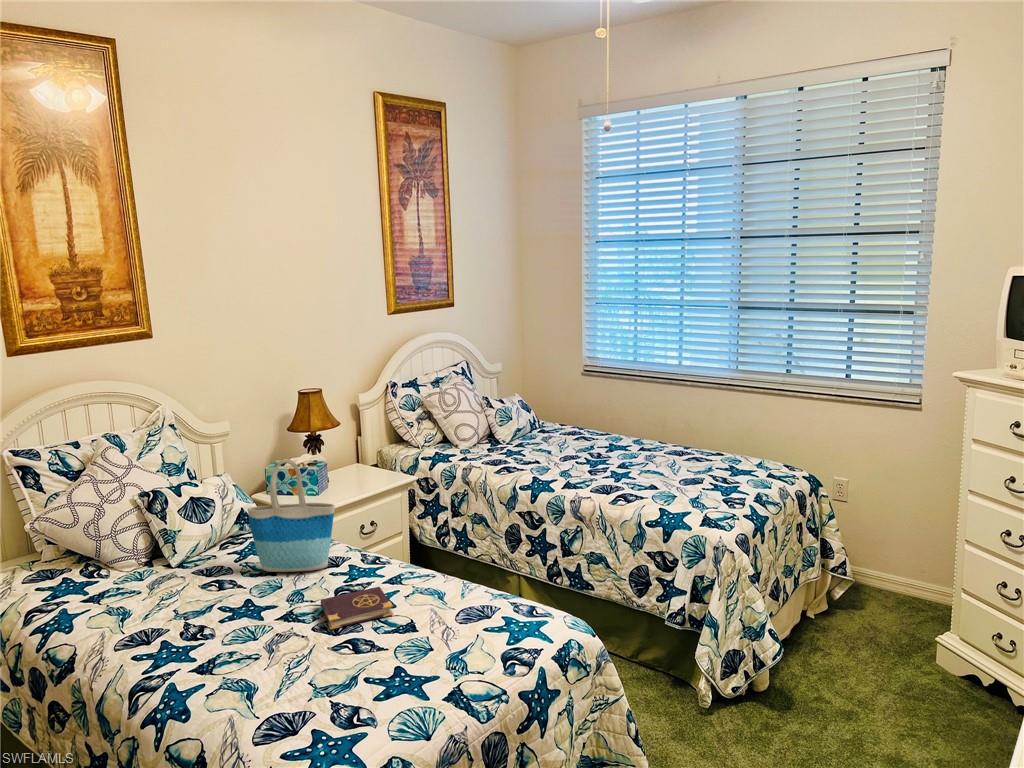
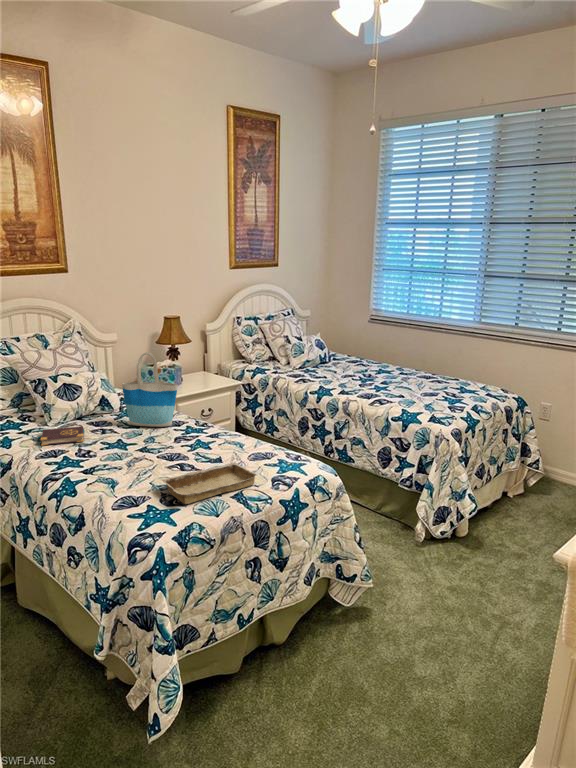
book: present [314,587,393,630] -> present [38,426,85,446]
tray: none [329,631,481,721] -> present [162,462,257,504]

